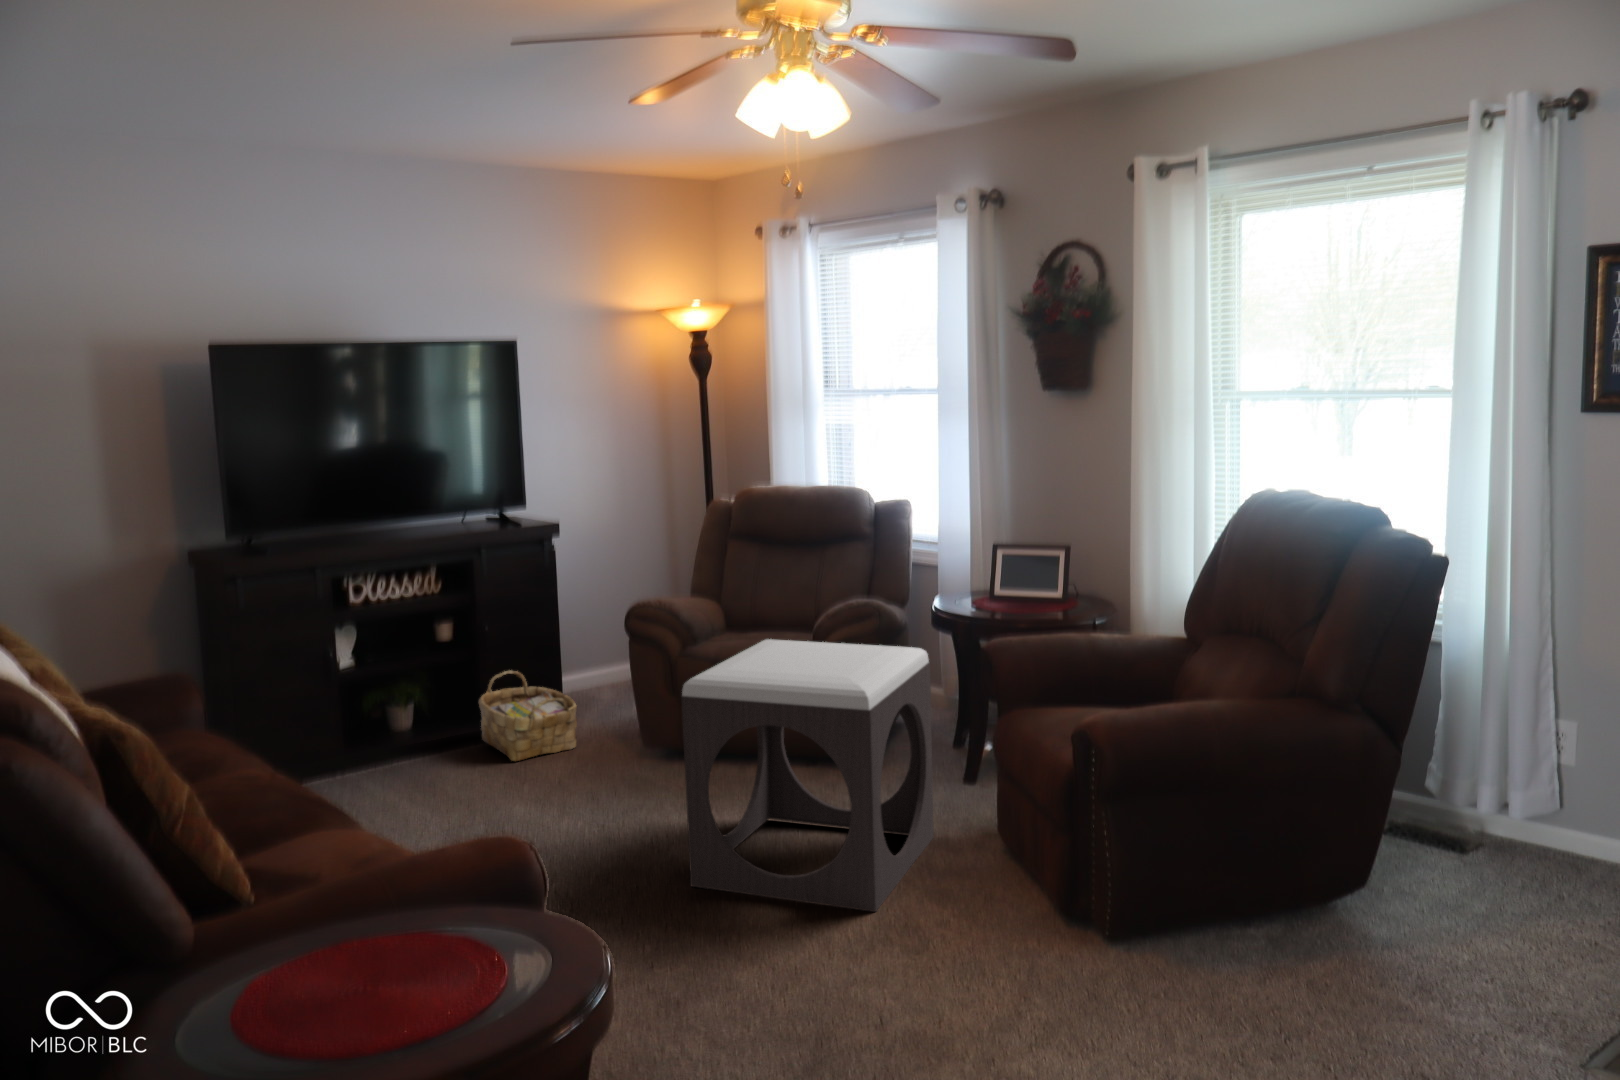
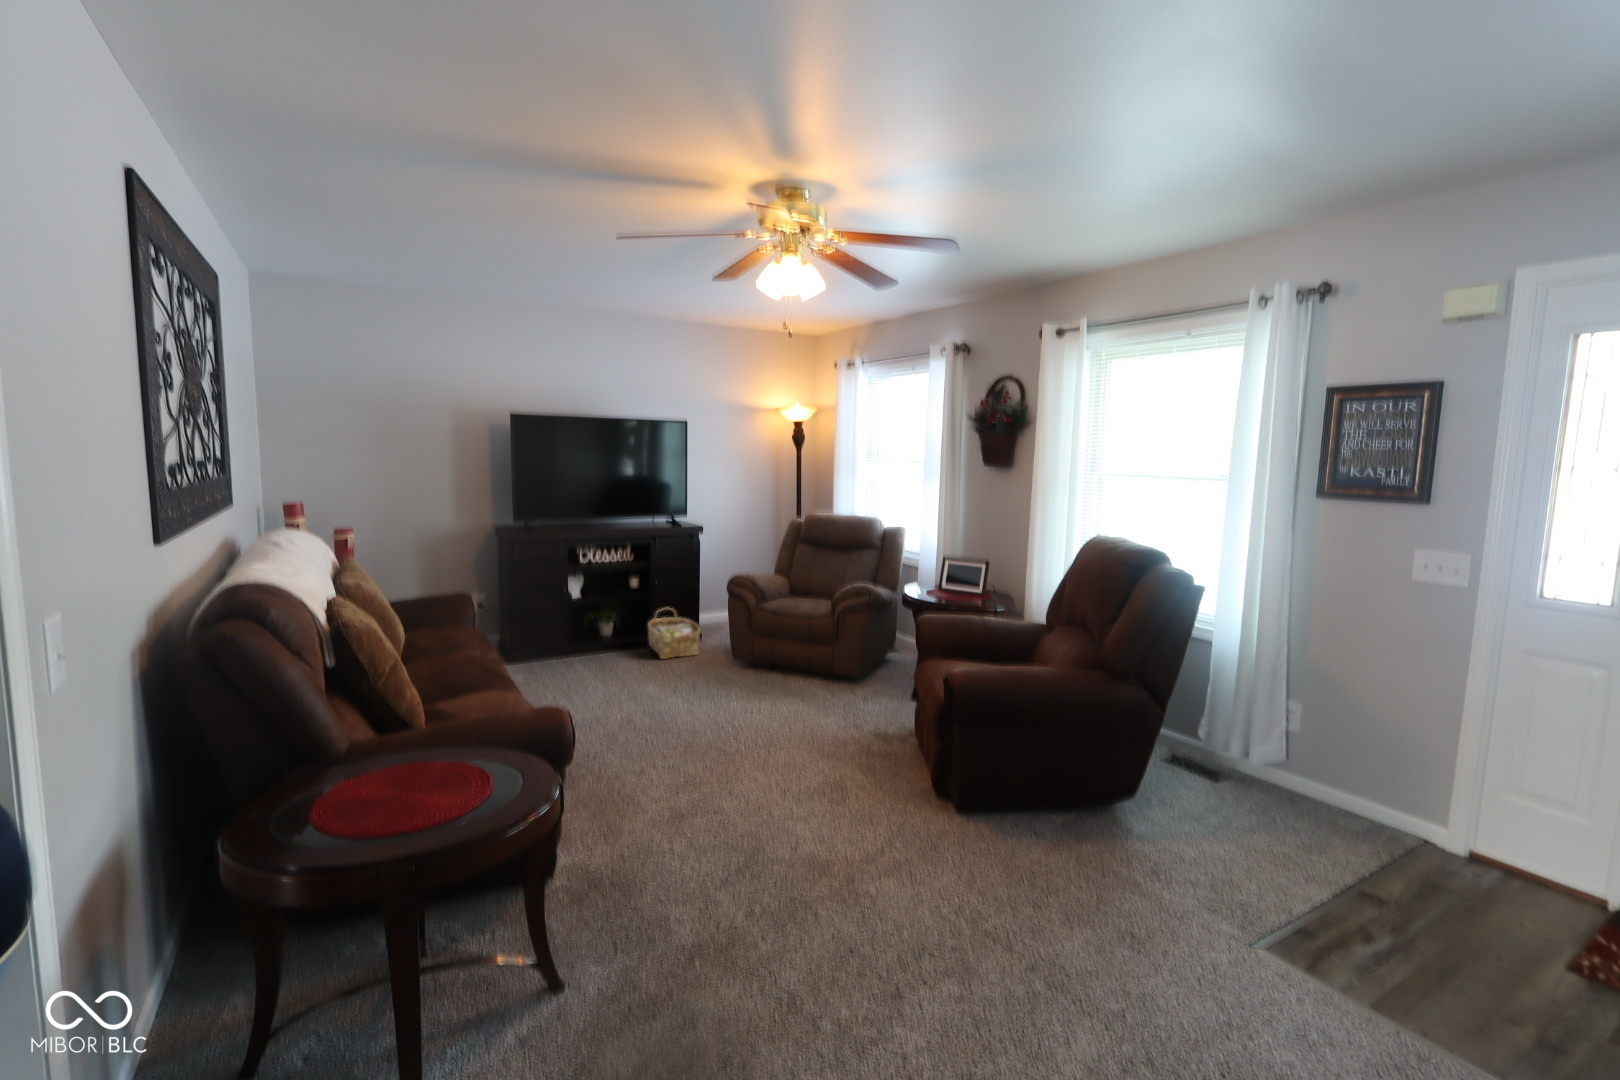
footstool: present [681,639,934,912] -> none [728,602,884,773]

